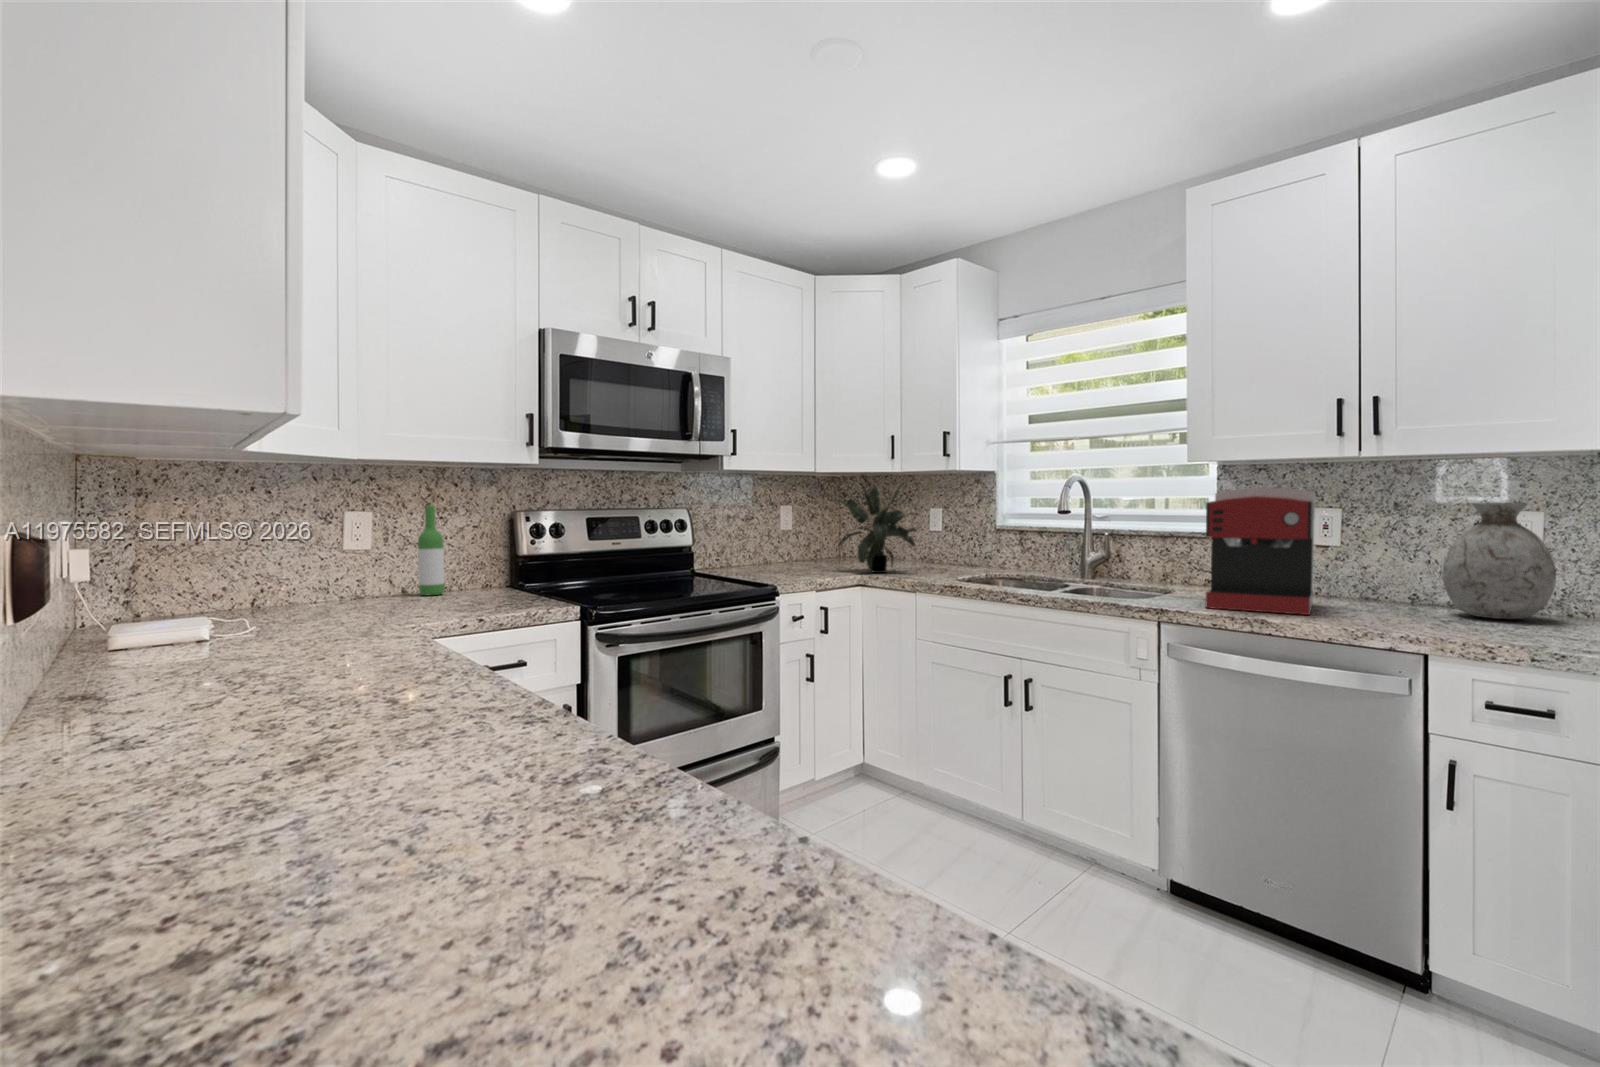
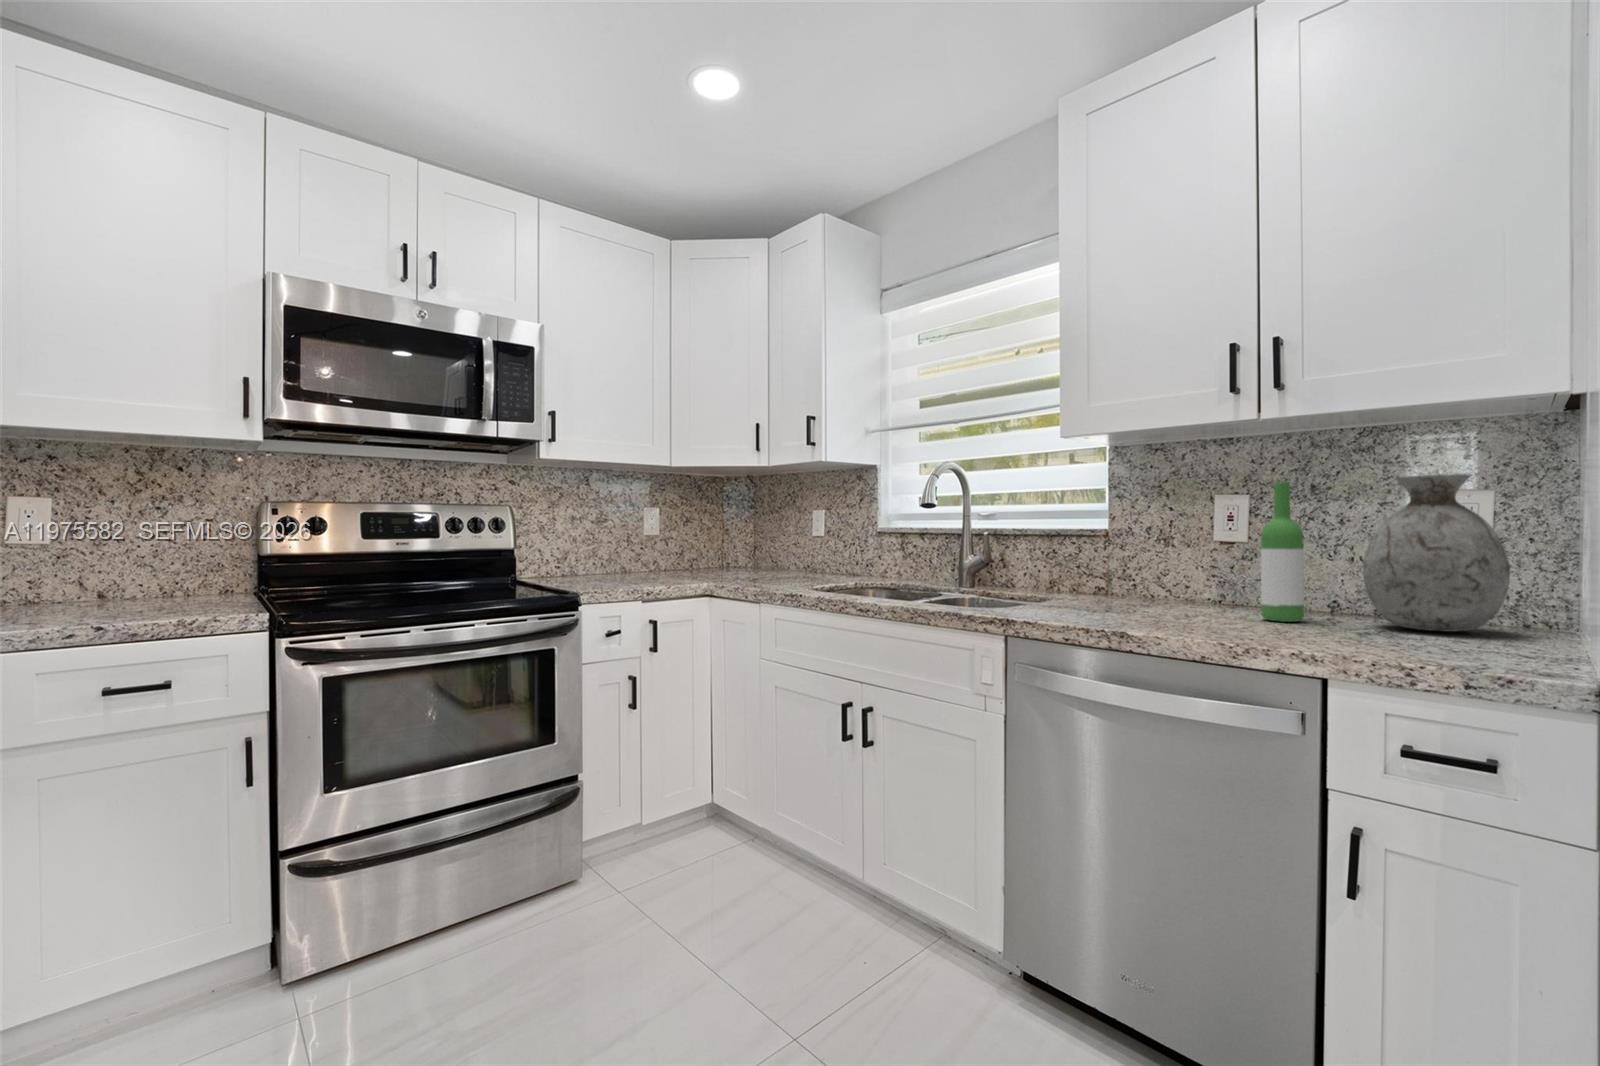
potted plant: present [836,483,919,573] -> none [689,477,786,582]
coffee maker: present [1205,487,1315,615] -> none [1061,464,1205,626]
wine bottle: present [418,505,445,596] -> present [1261,482,1304,622]

